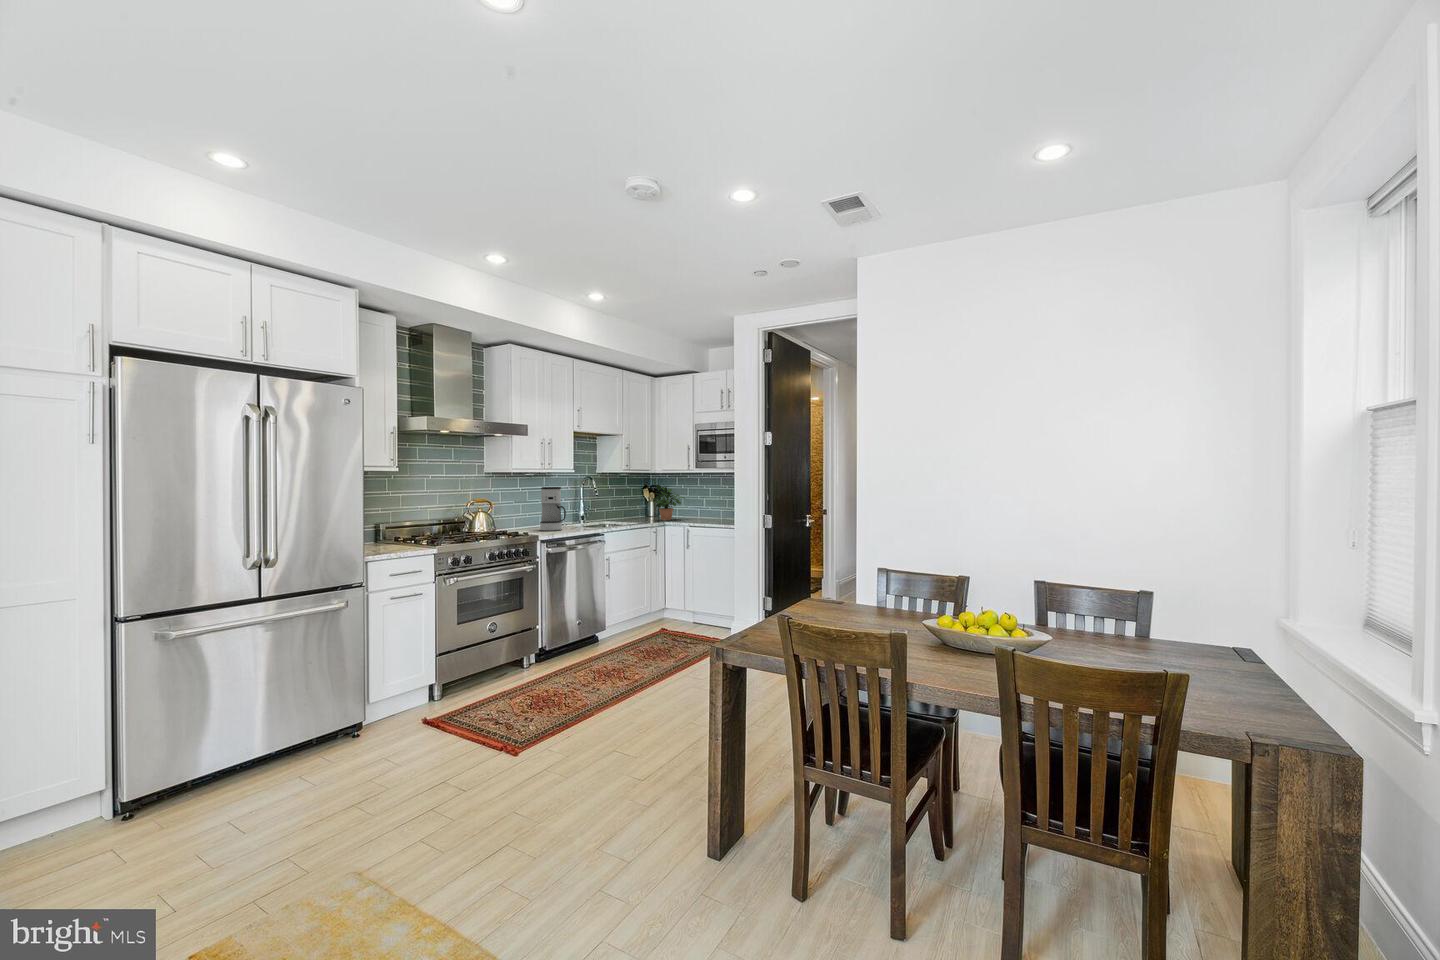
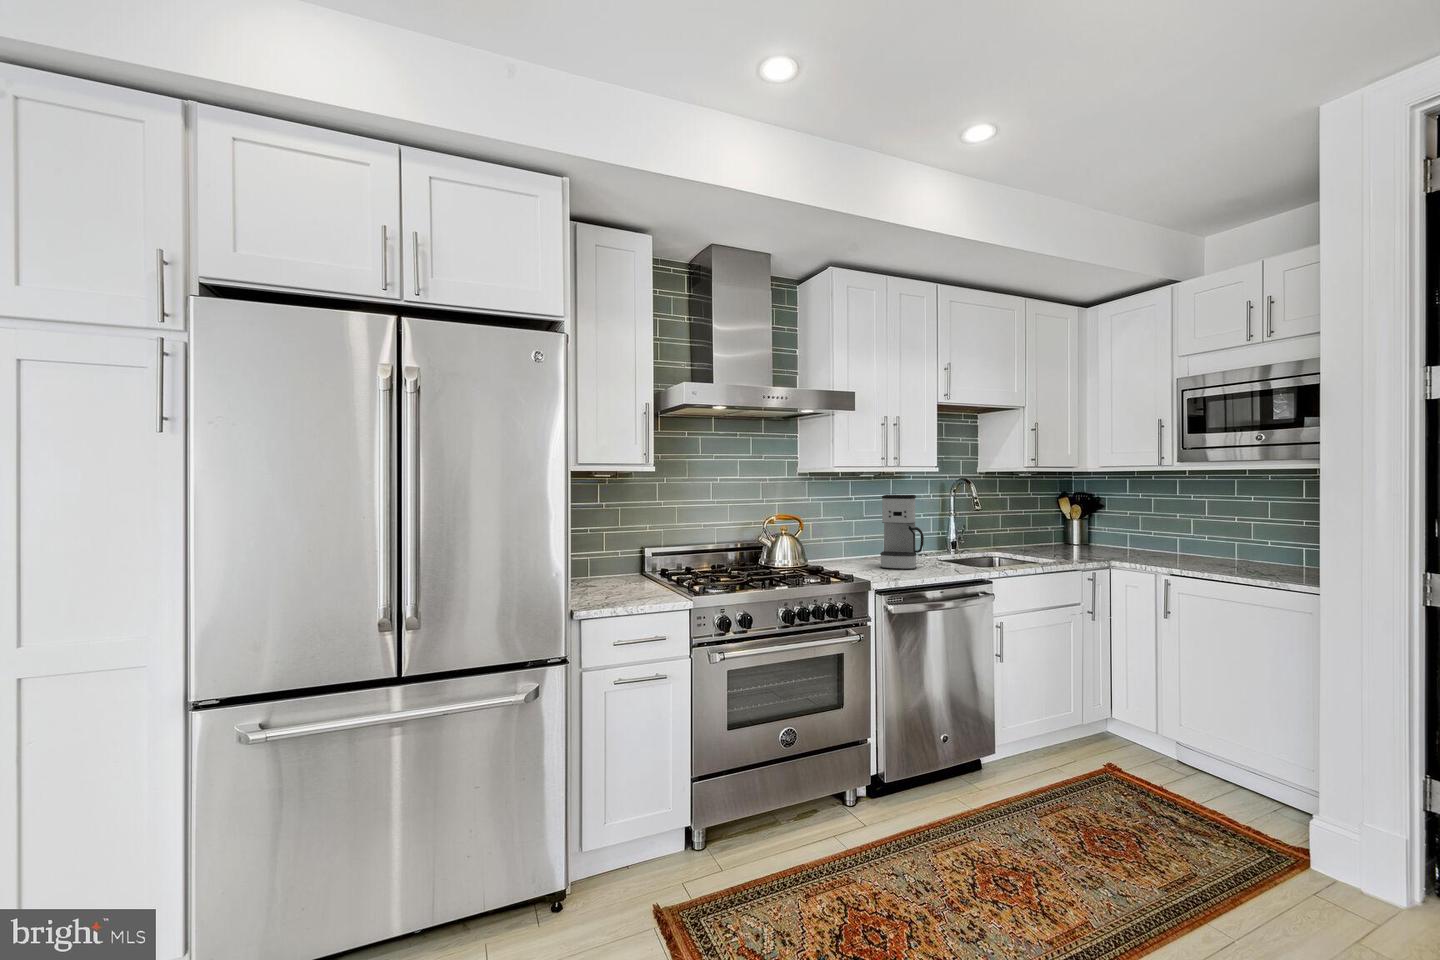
potted plant: present [652,485,685,520] -> none [1077,492,1155,557]

